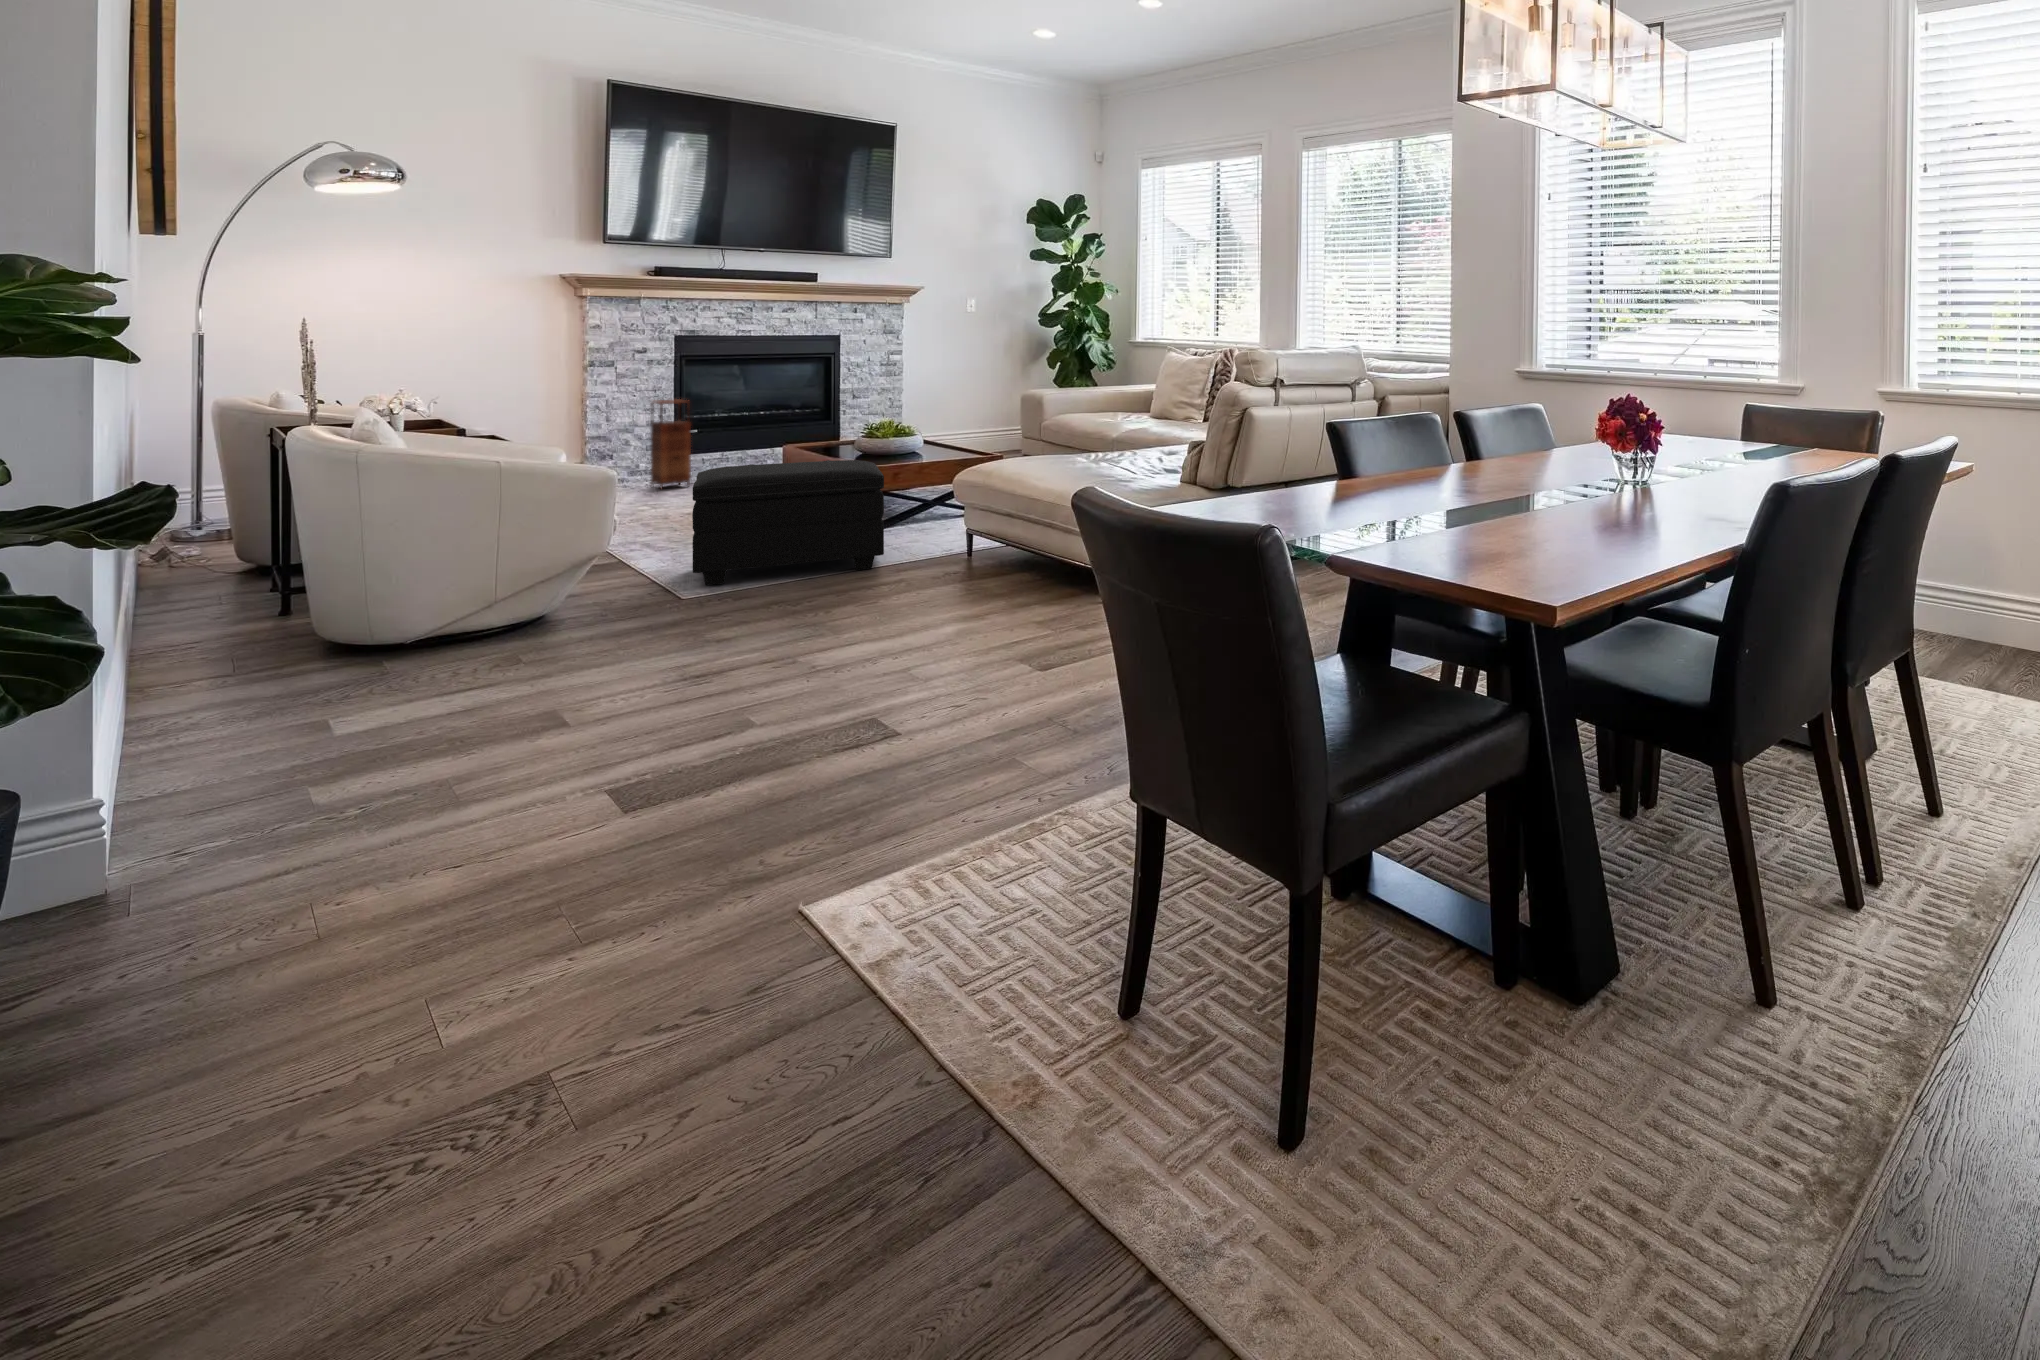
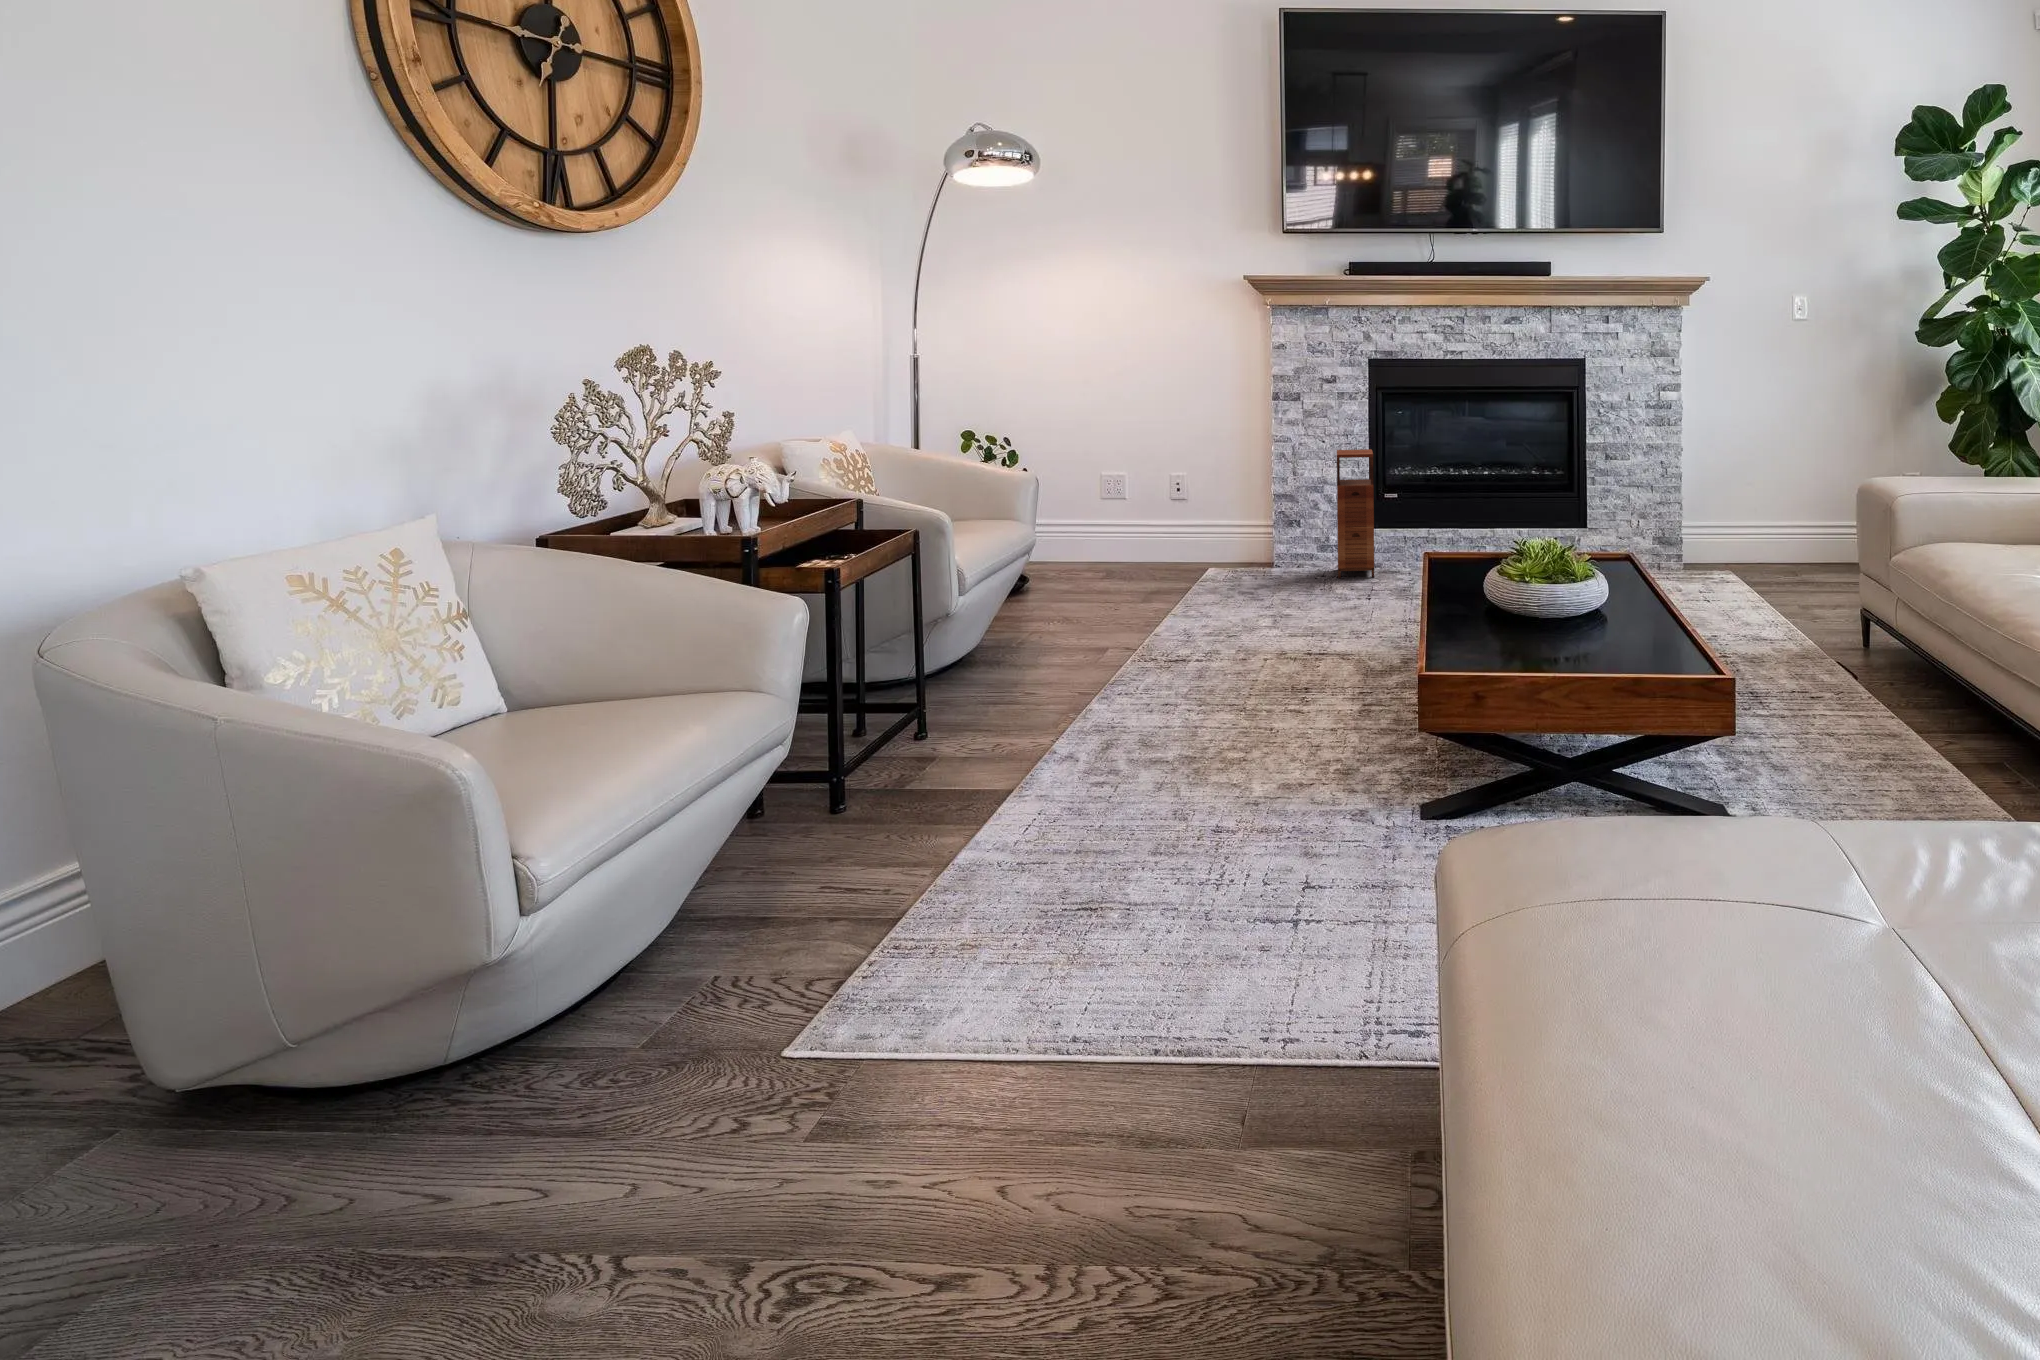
footstool: present [692,460,884,585] -> none [827,690,1361,1162]

